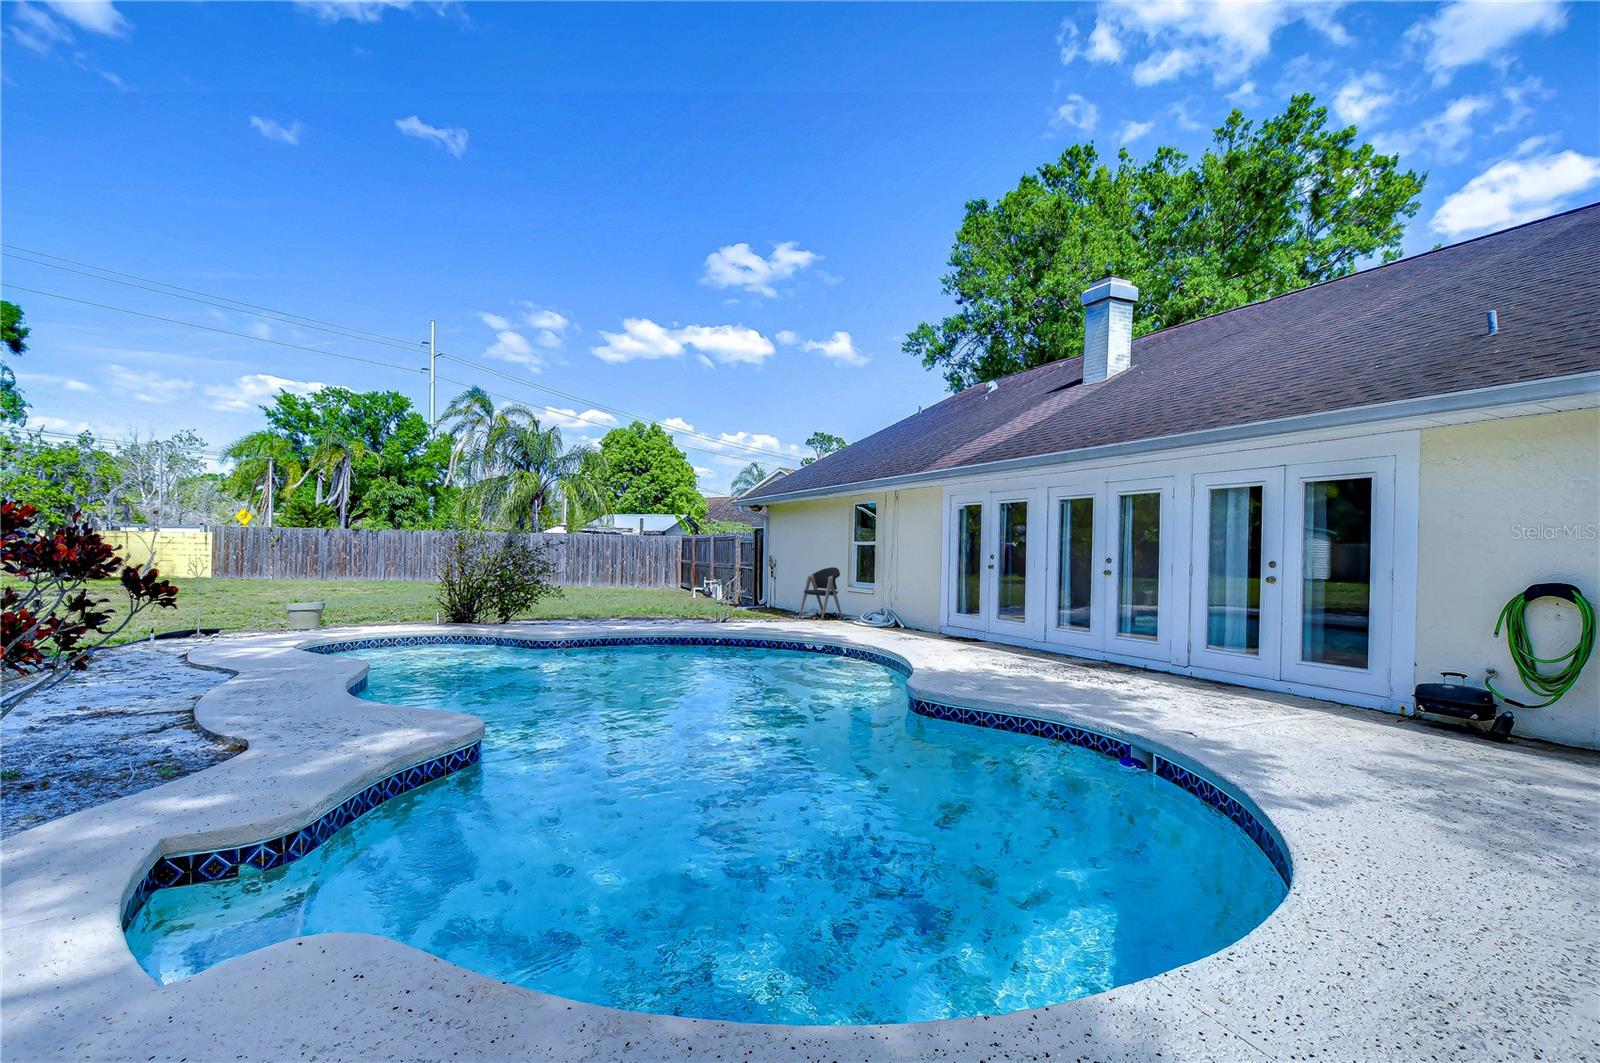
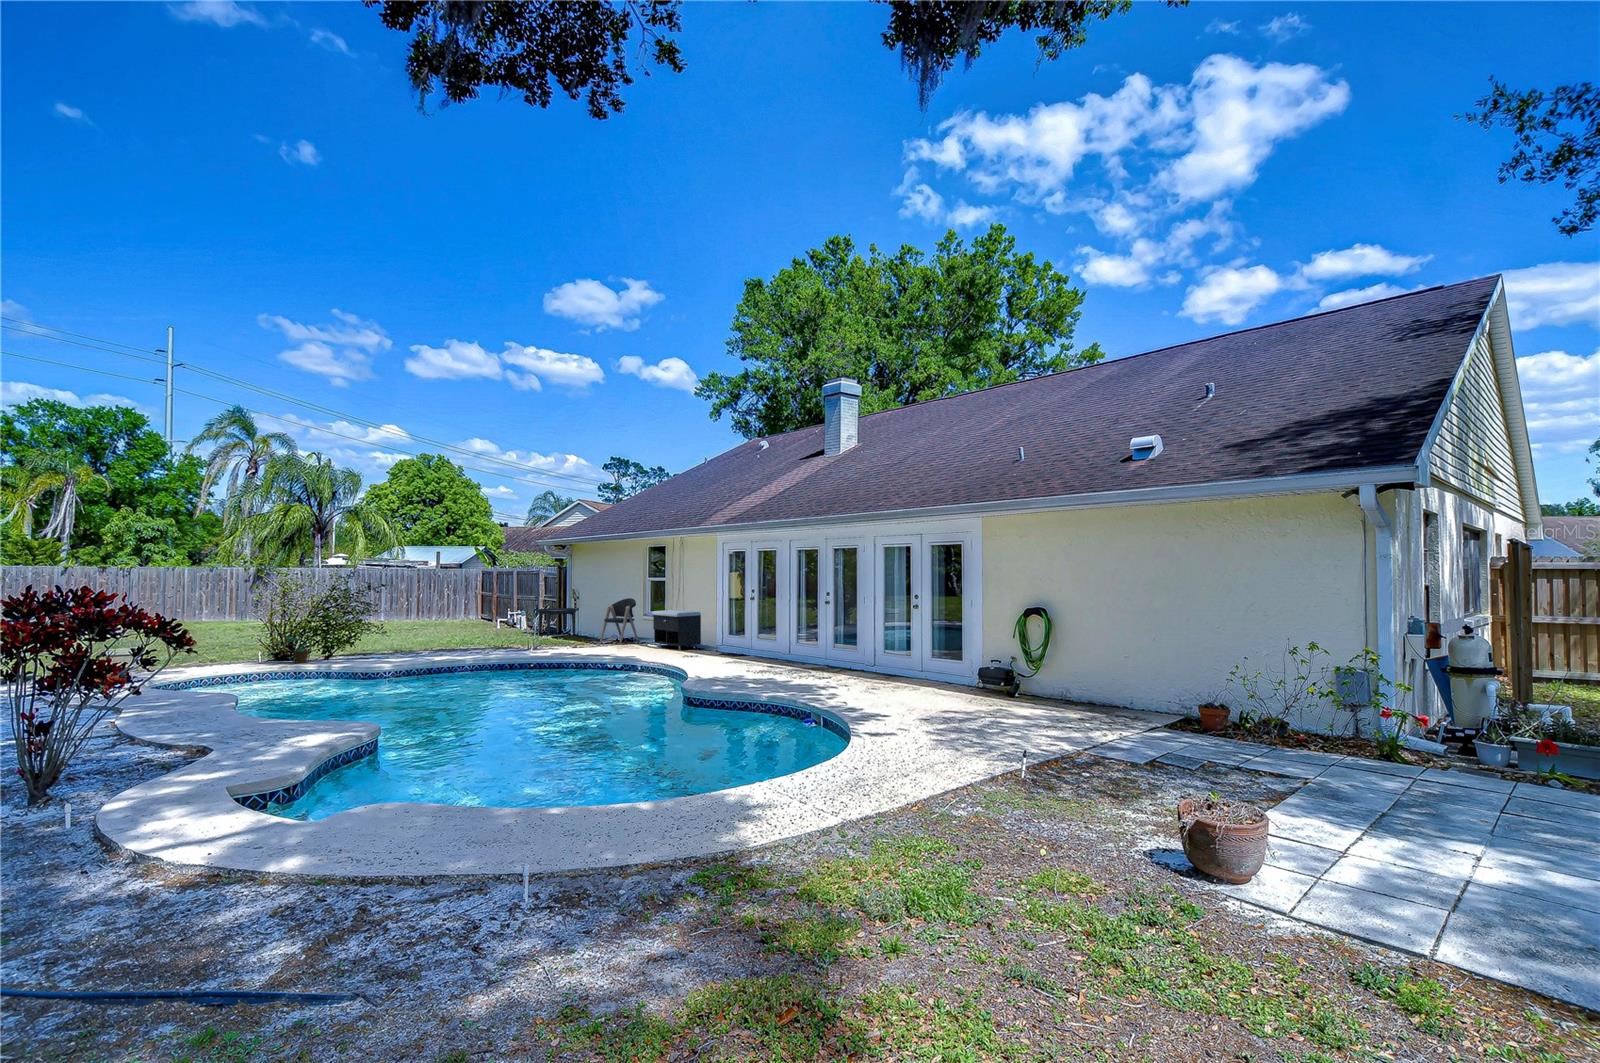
round table: none [730,577,776,607] -> present [536,608,578,635]
storage bench: none [860,582,920,630] -> present [652,610,701,650]
potted plant: none [478,595,505,623] -> present [286,637,310,663]

